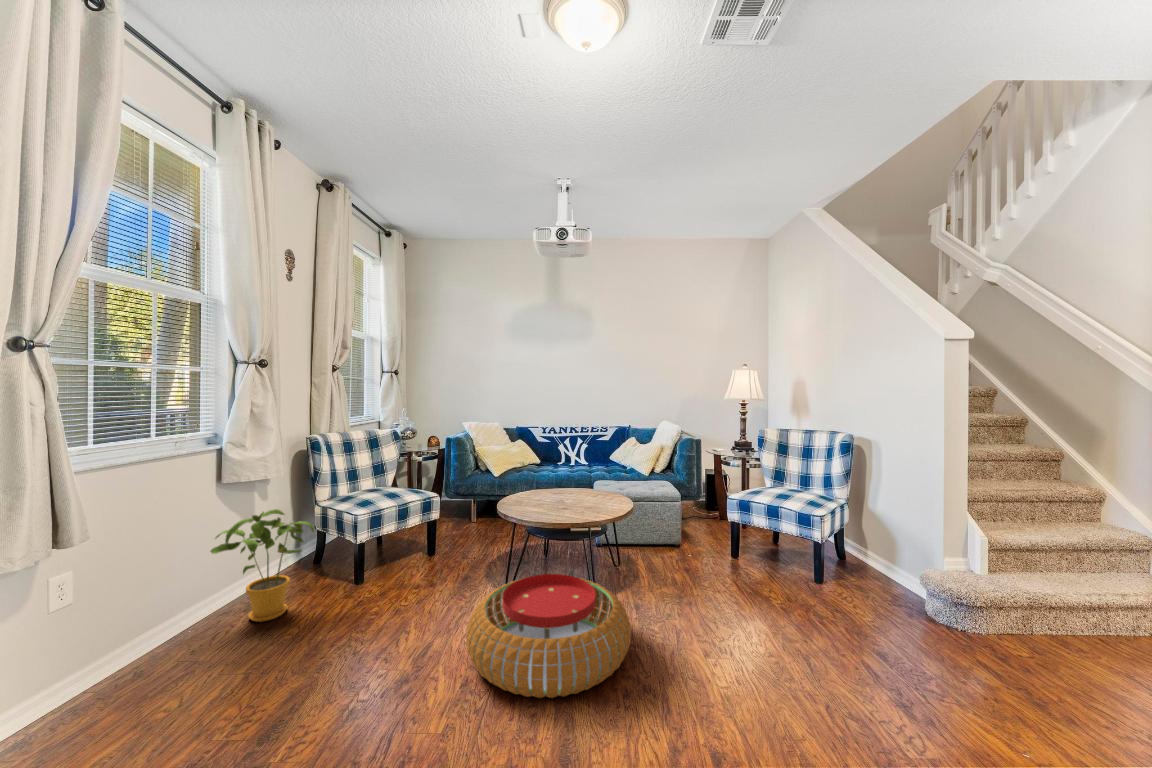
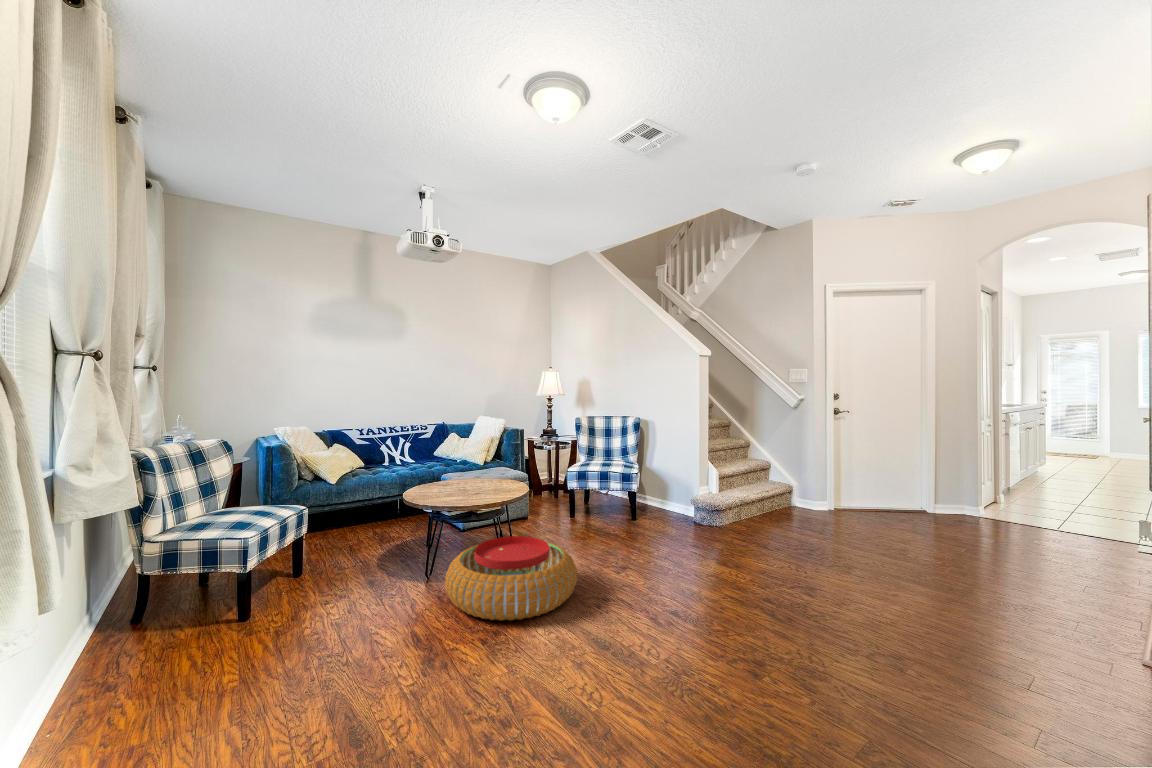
house plant: present [210,509,314,622] -> none [72,525,221,669]

